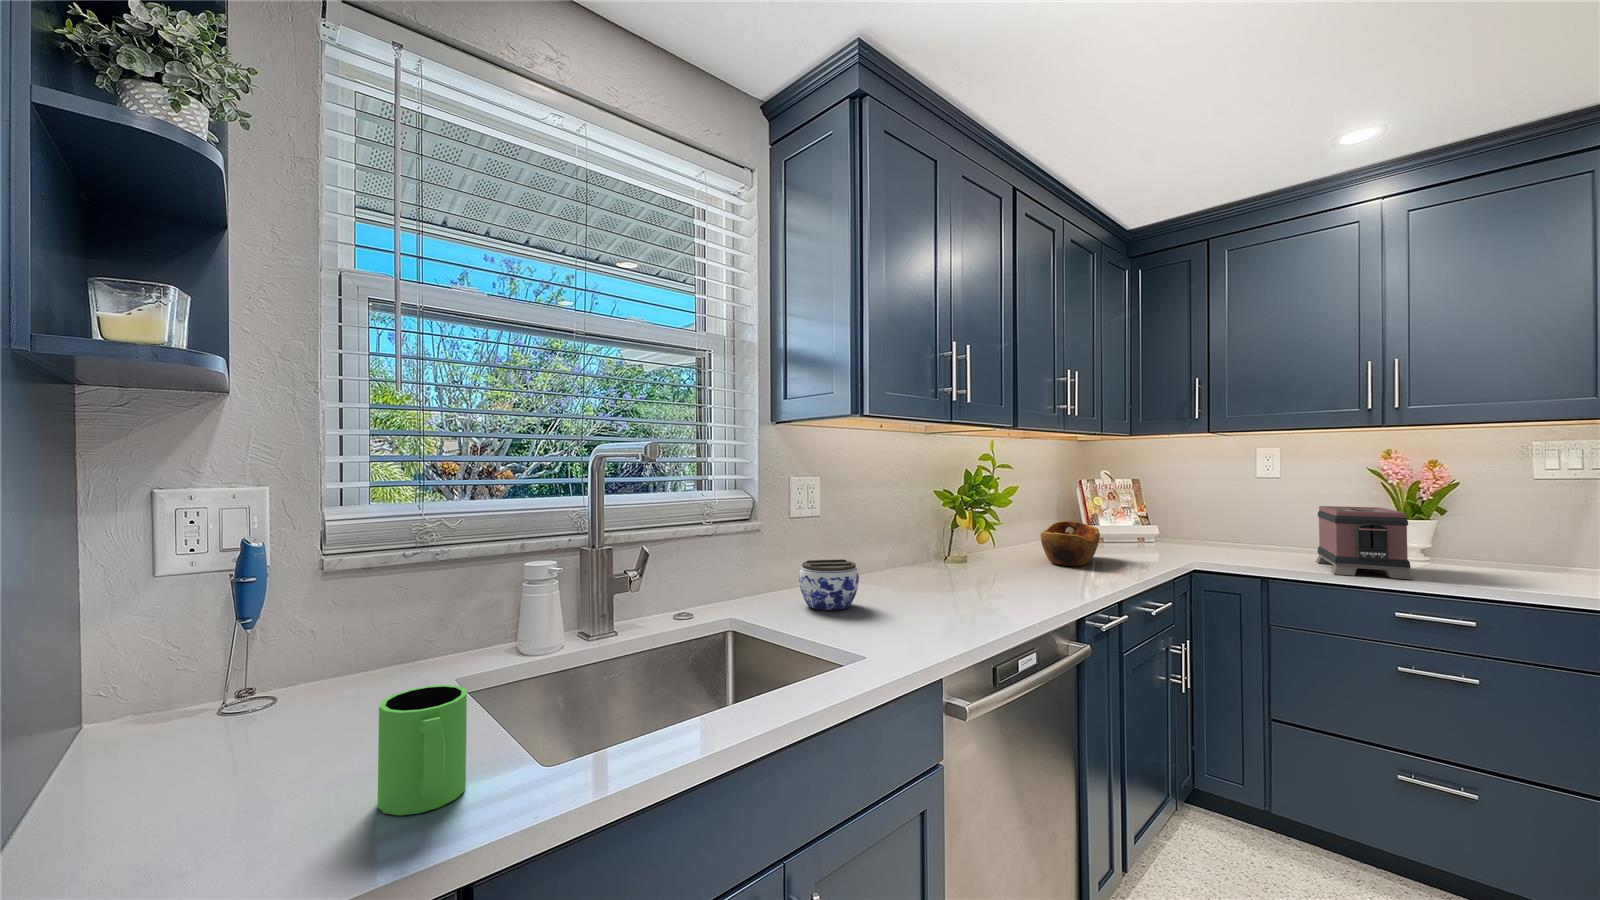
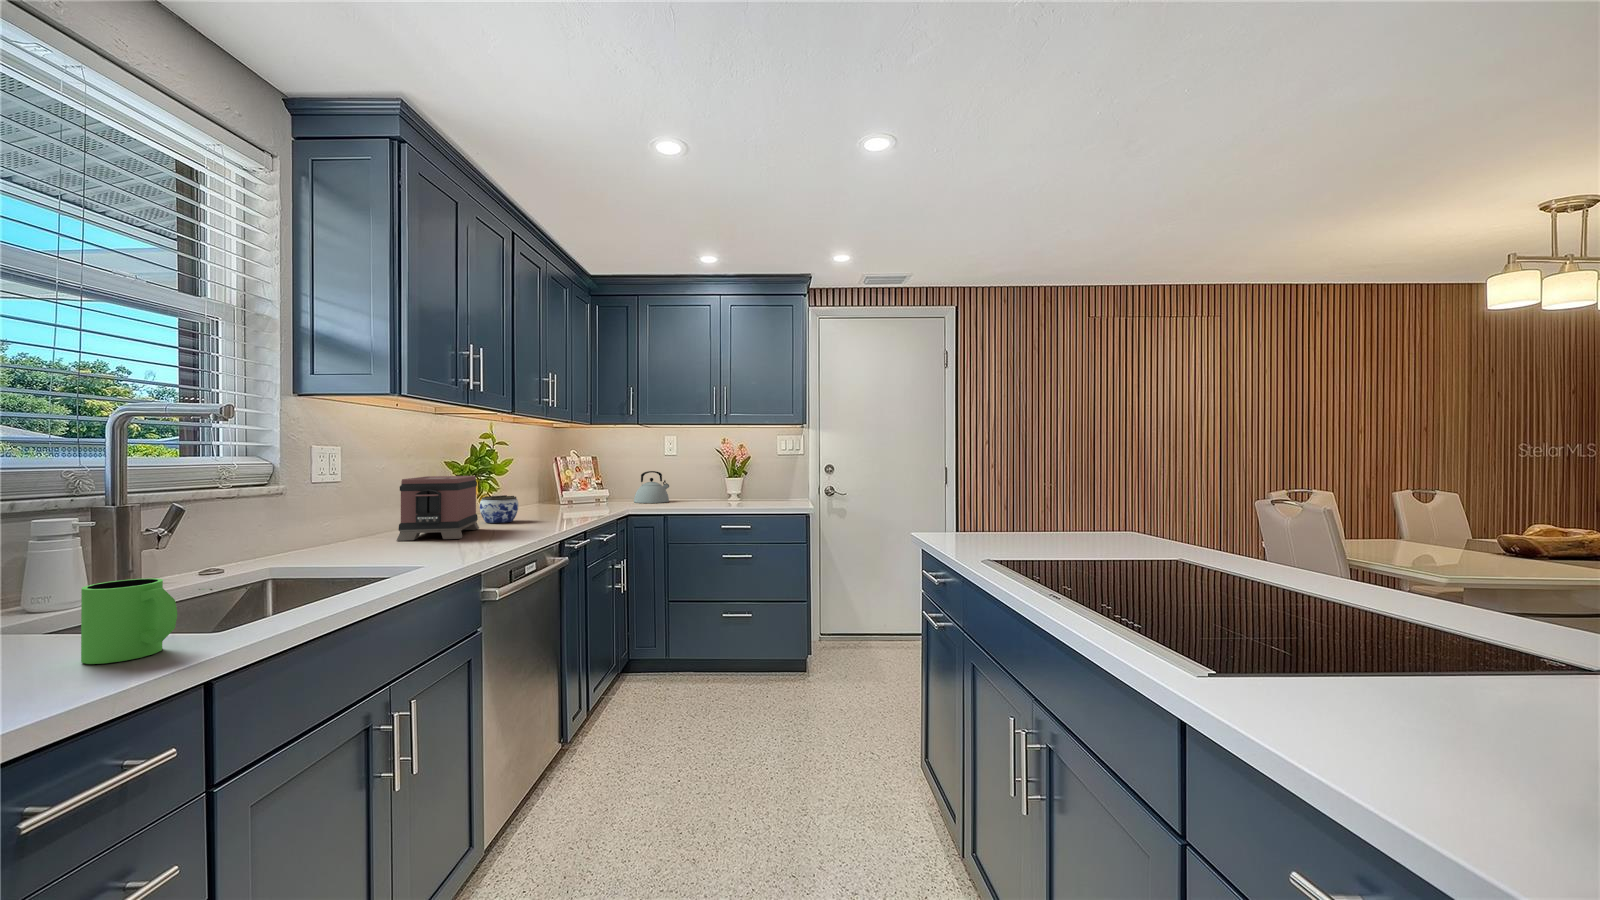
kettle: none [1196,505,1257,553] -> present [634,471,669,503]
toaster: present [1316,506,1413,580] -> present [396,476,479,541]
wooden bowl: present [1041,521,1100,566] -> none [528,485,571,516]
jar: present [799,559,859,610] -> present [480,495,518,523]

